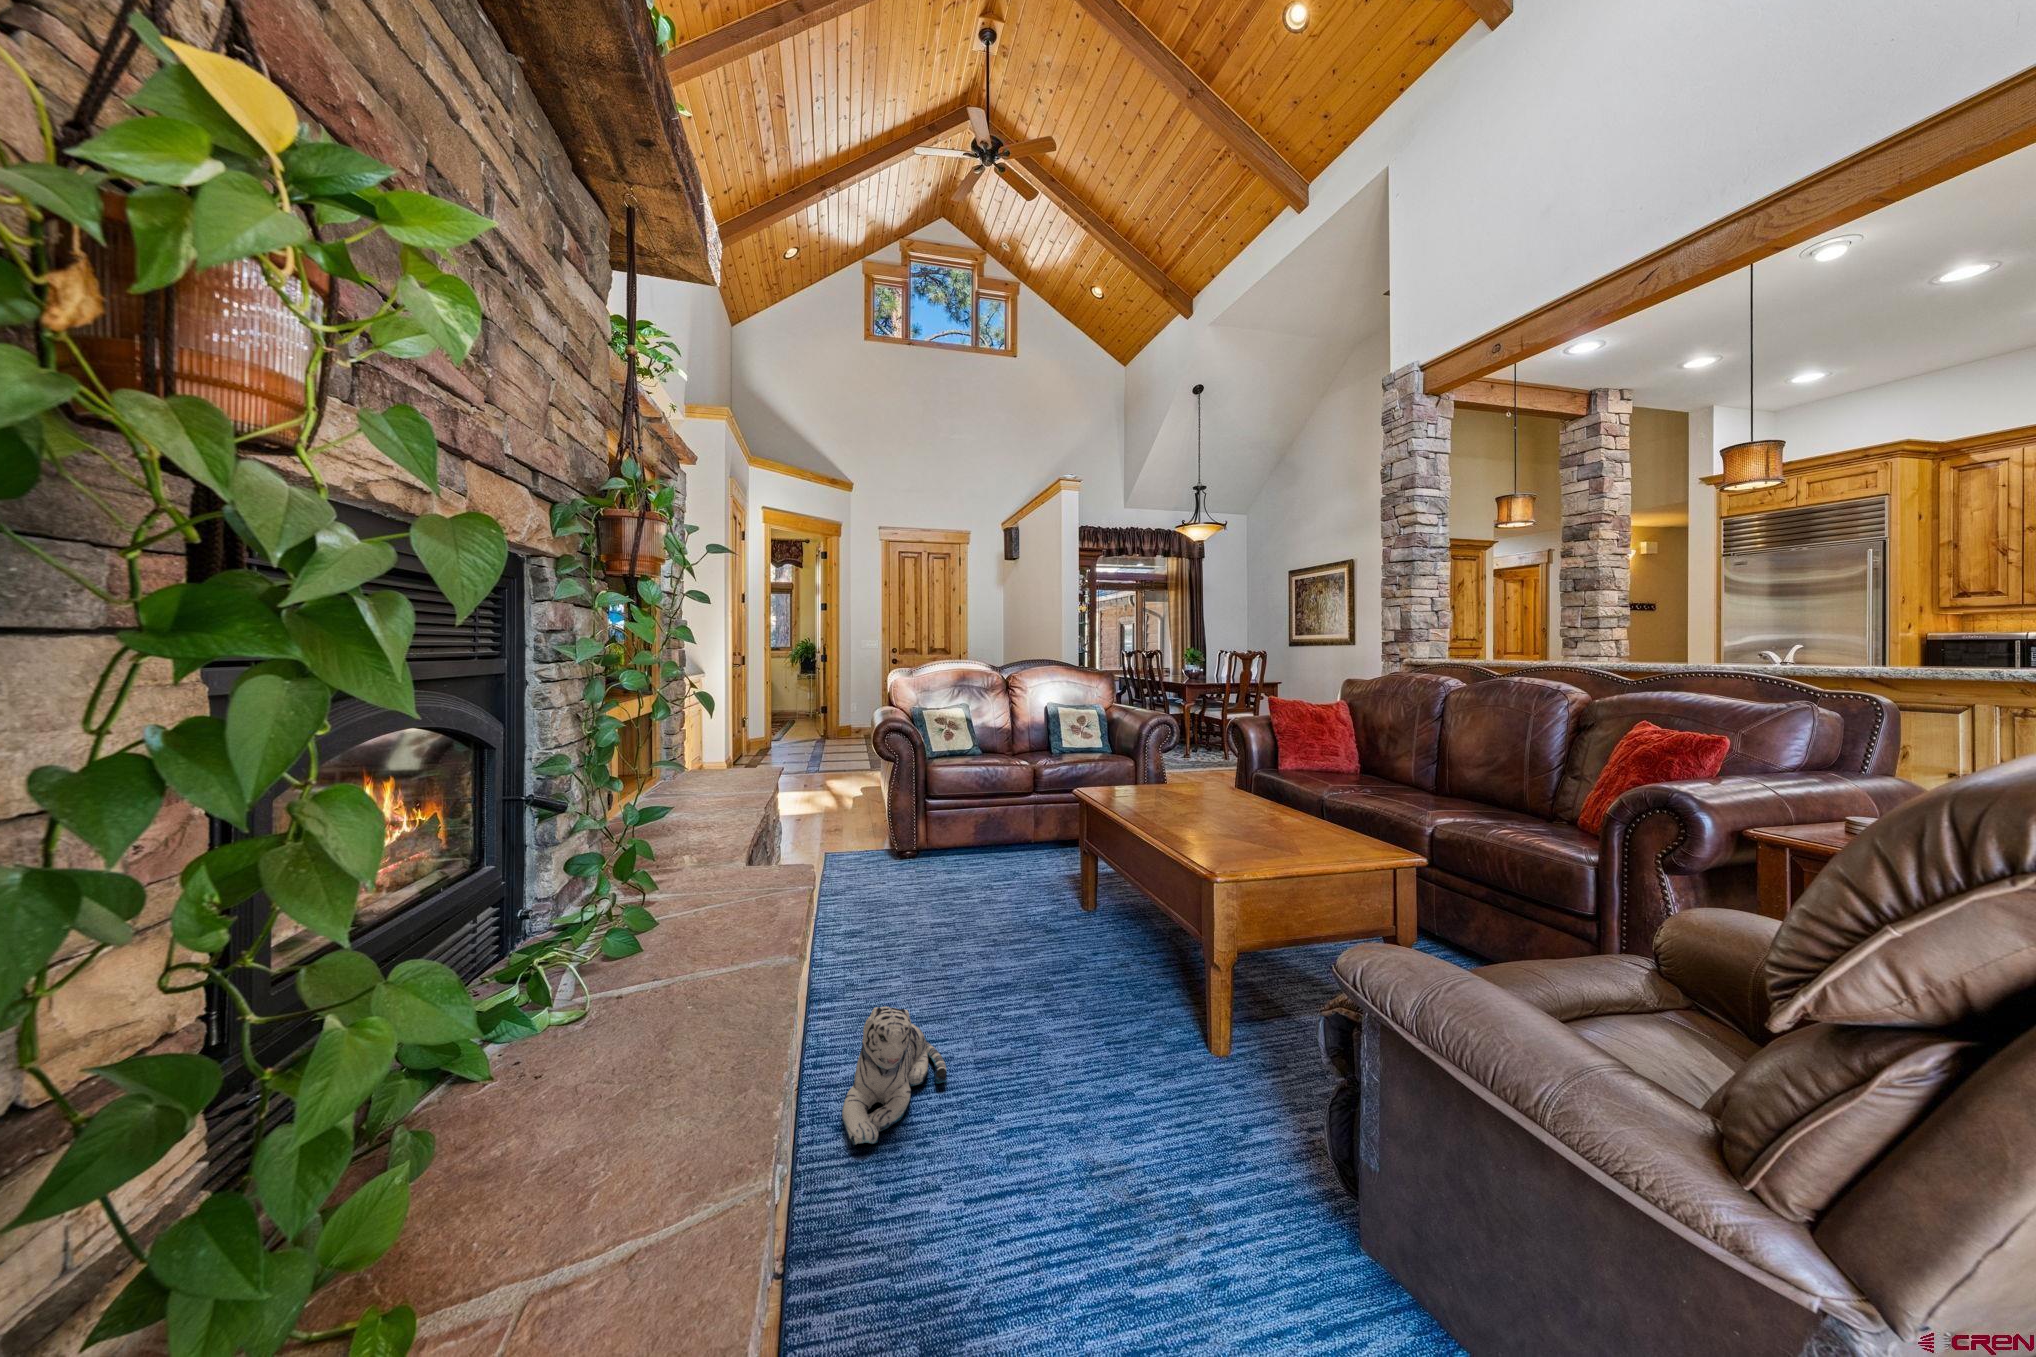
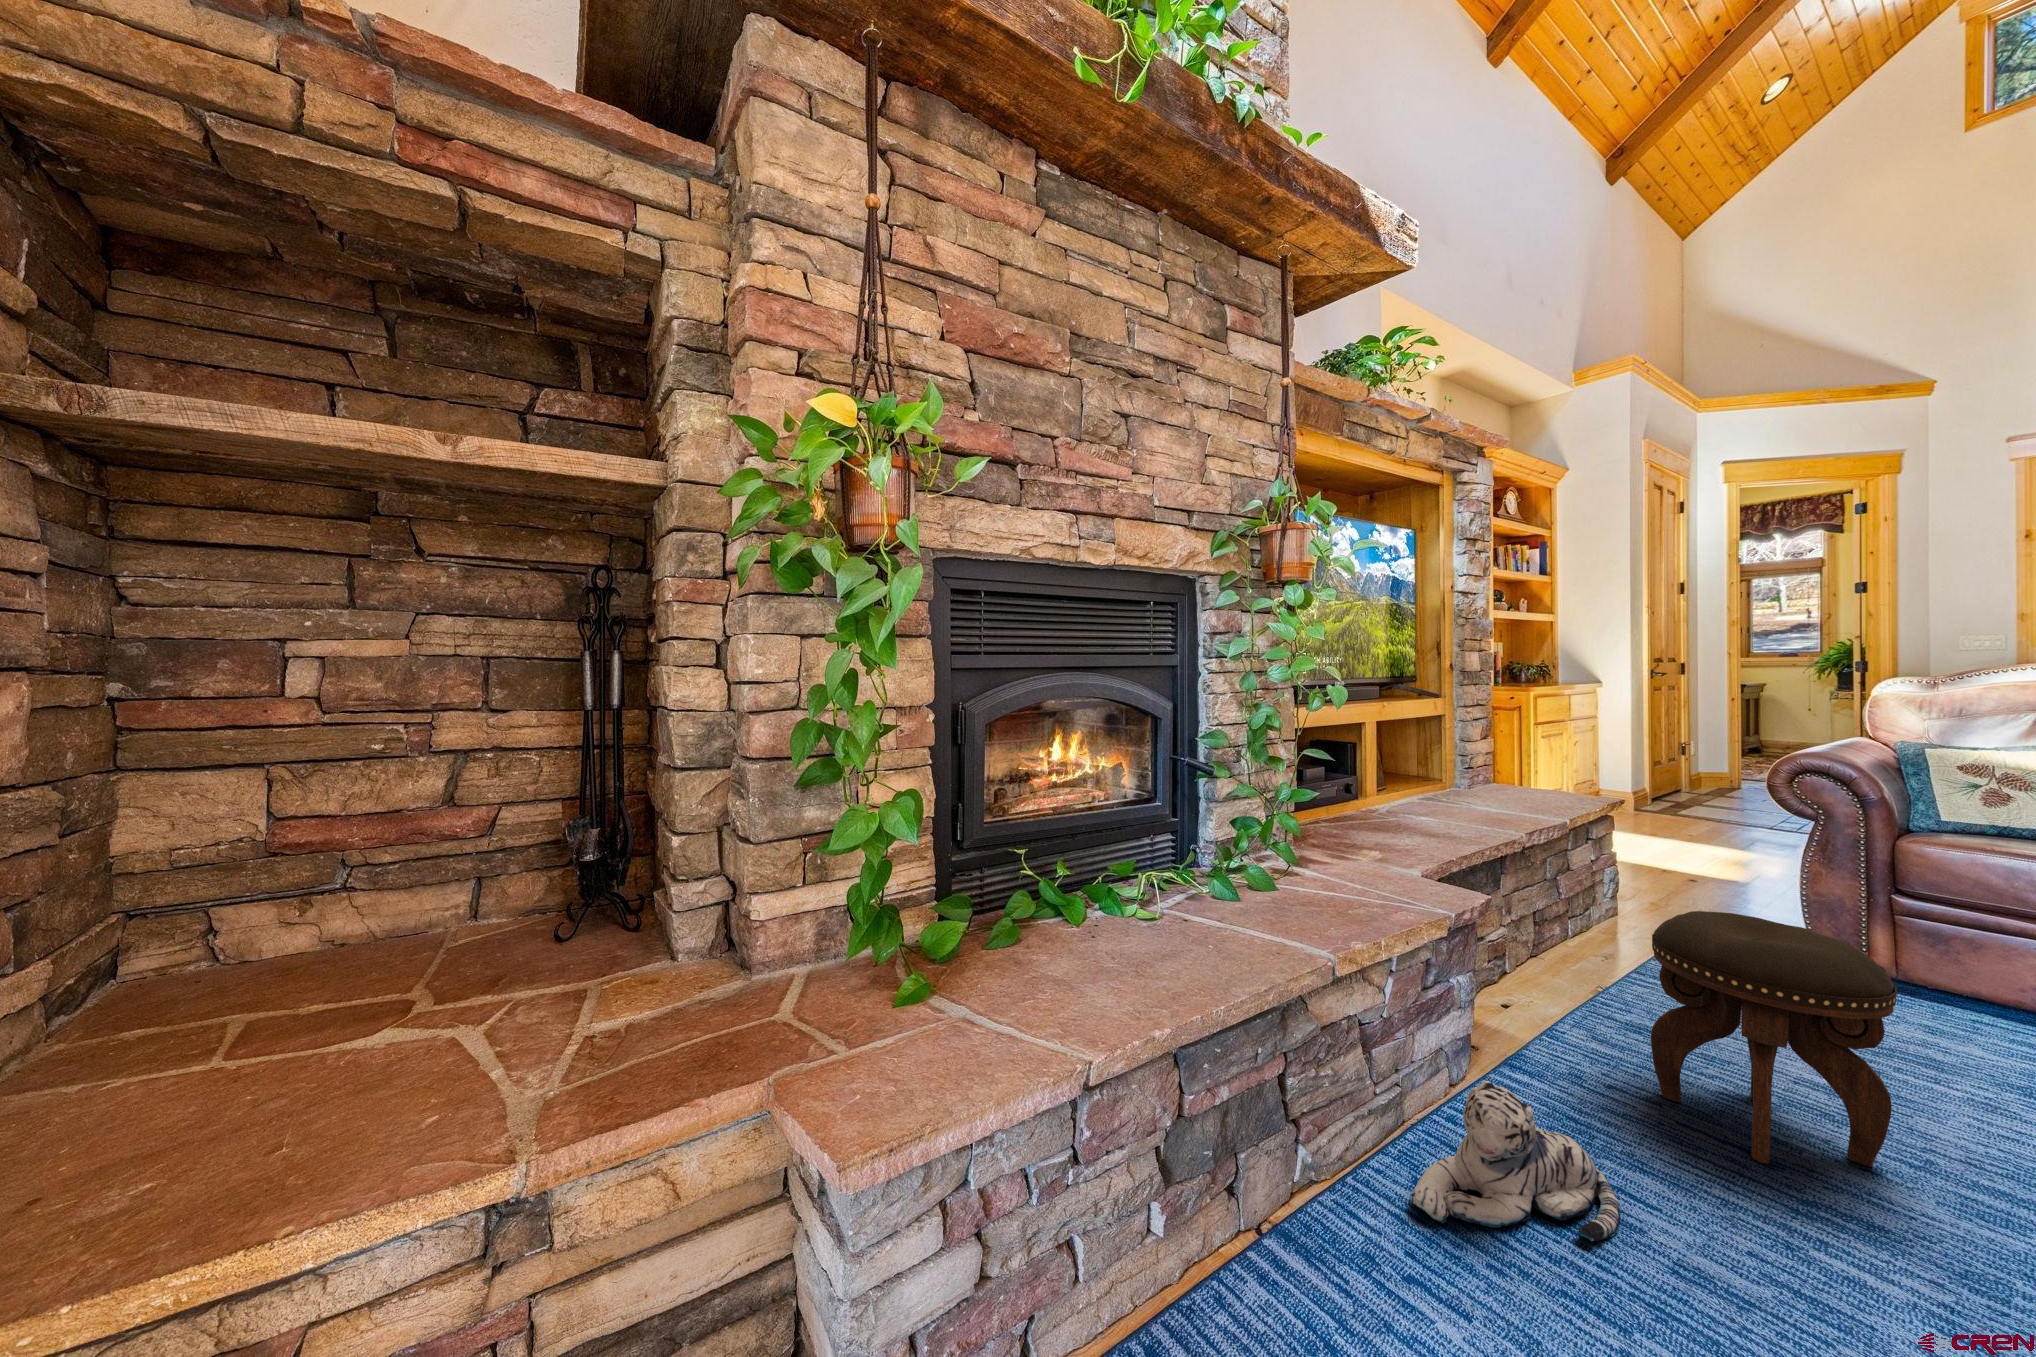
footstool: none [884,821,995,980] -> present [1651,911,1897,1167]

